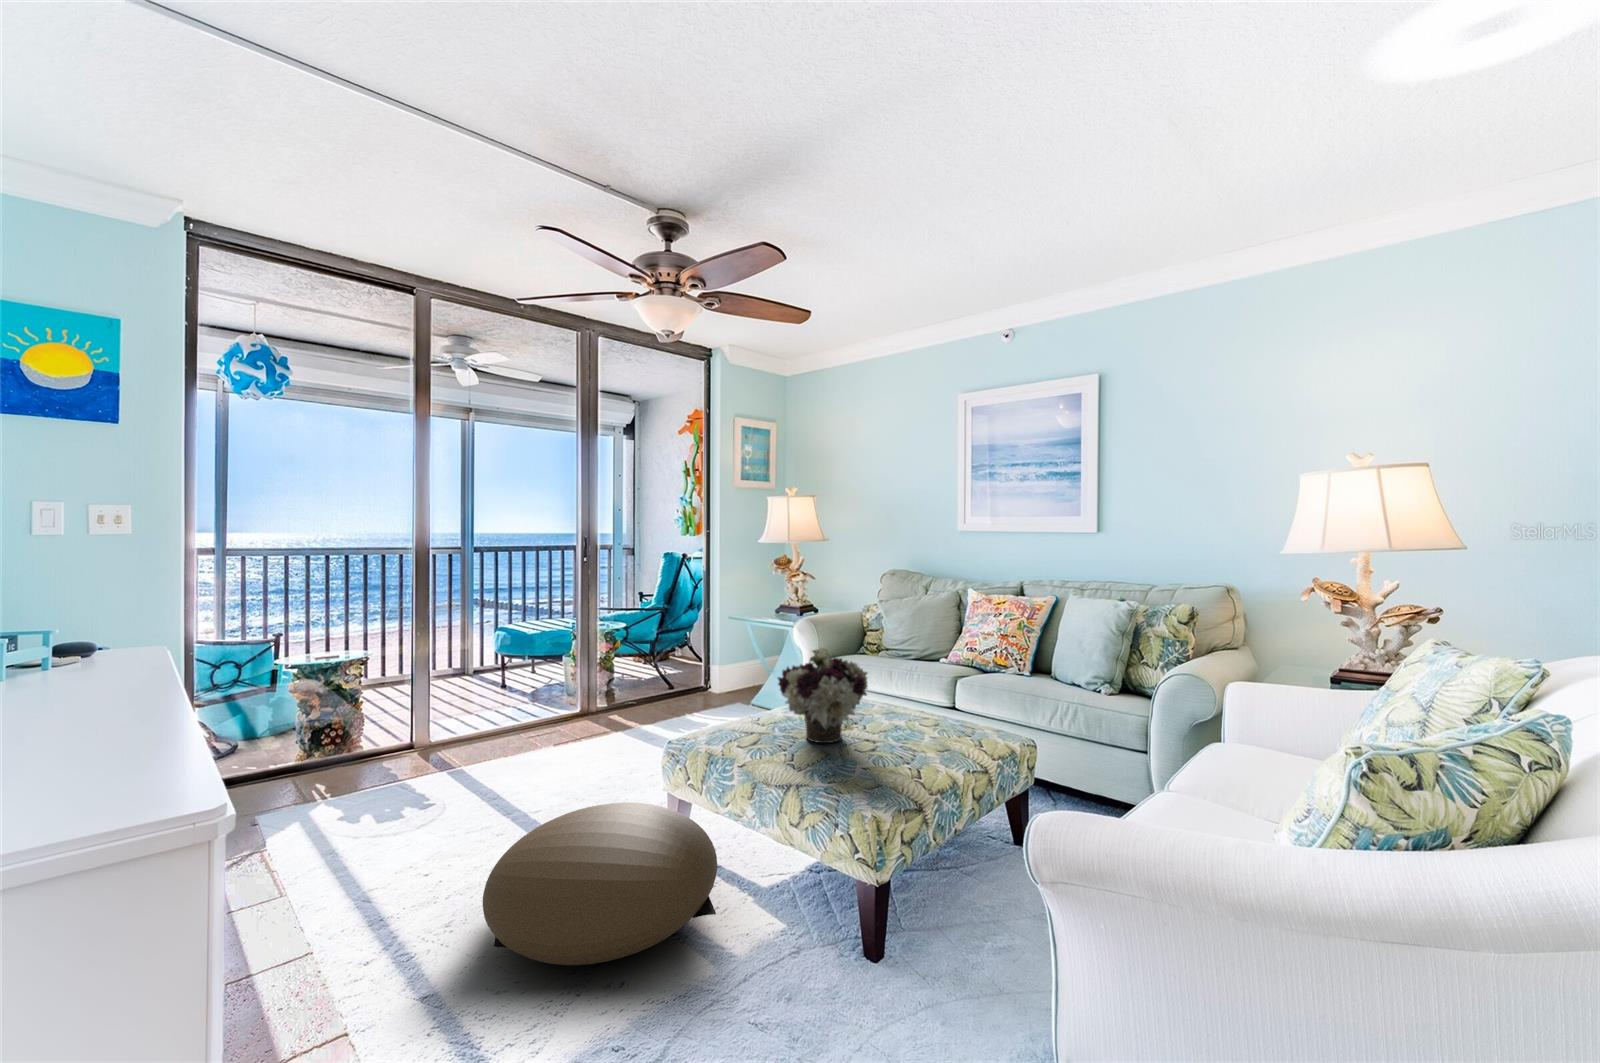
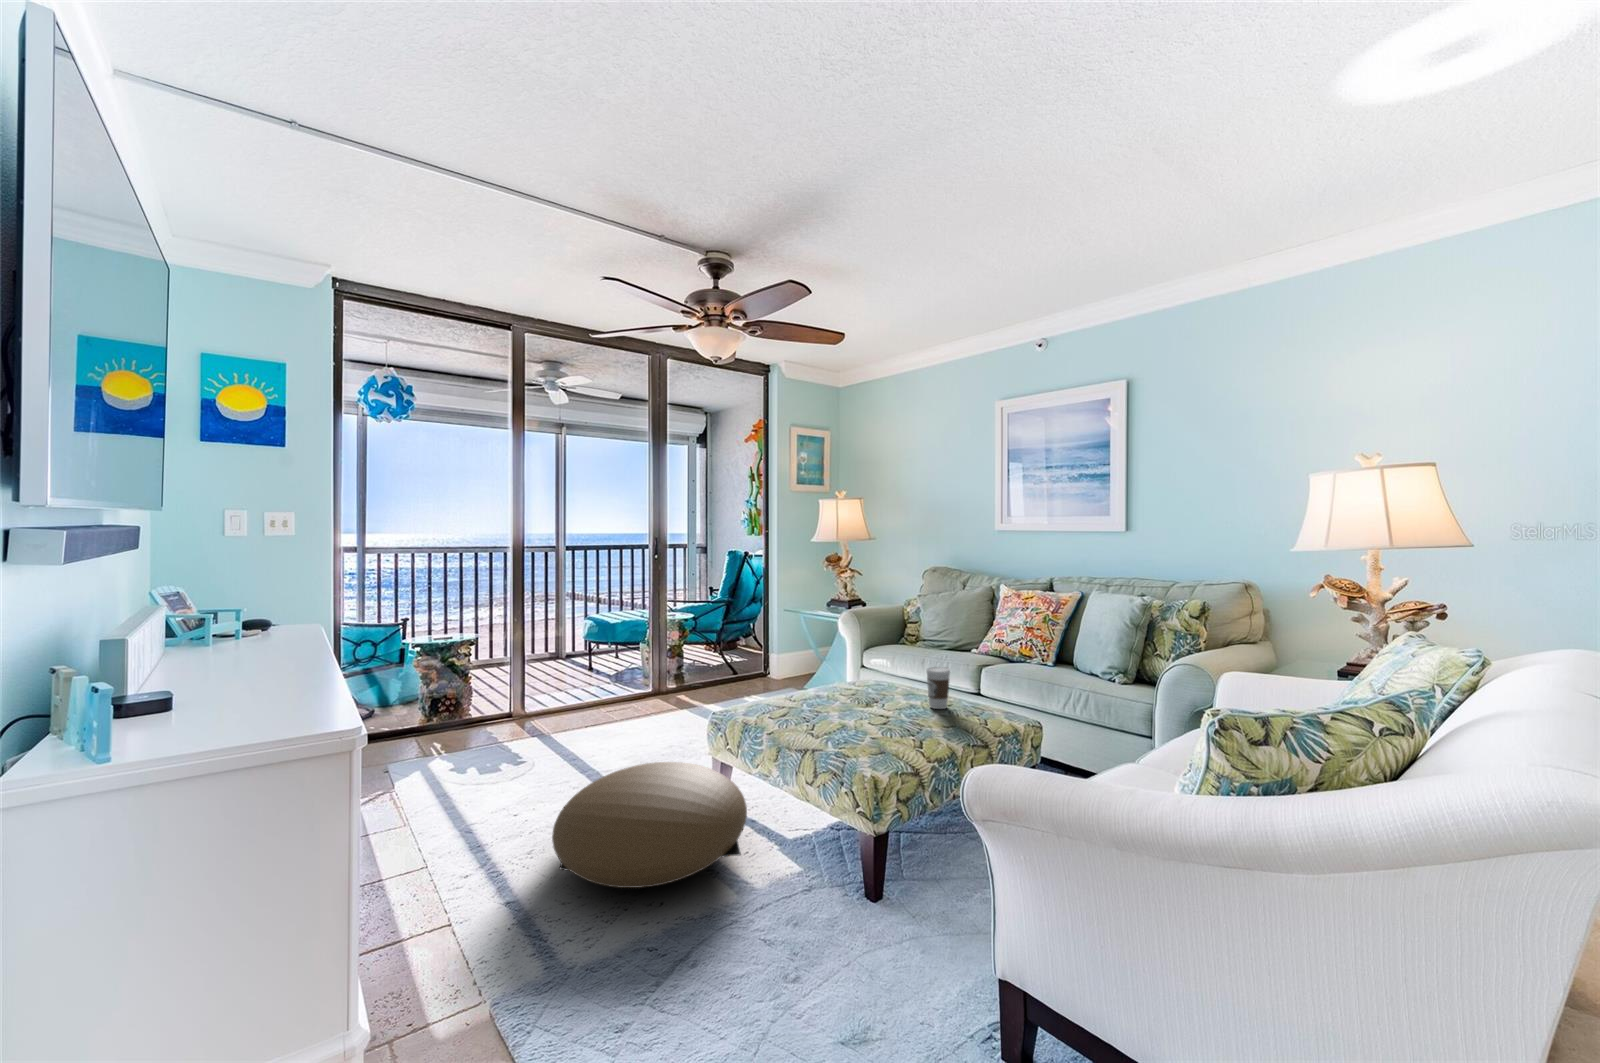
flower arrangement: present [778,647,868,743] -> none [805,631,885,717]
coffee cup: none [912,683,939,731] -> present [926,667,950,709]

